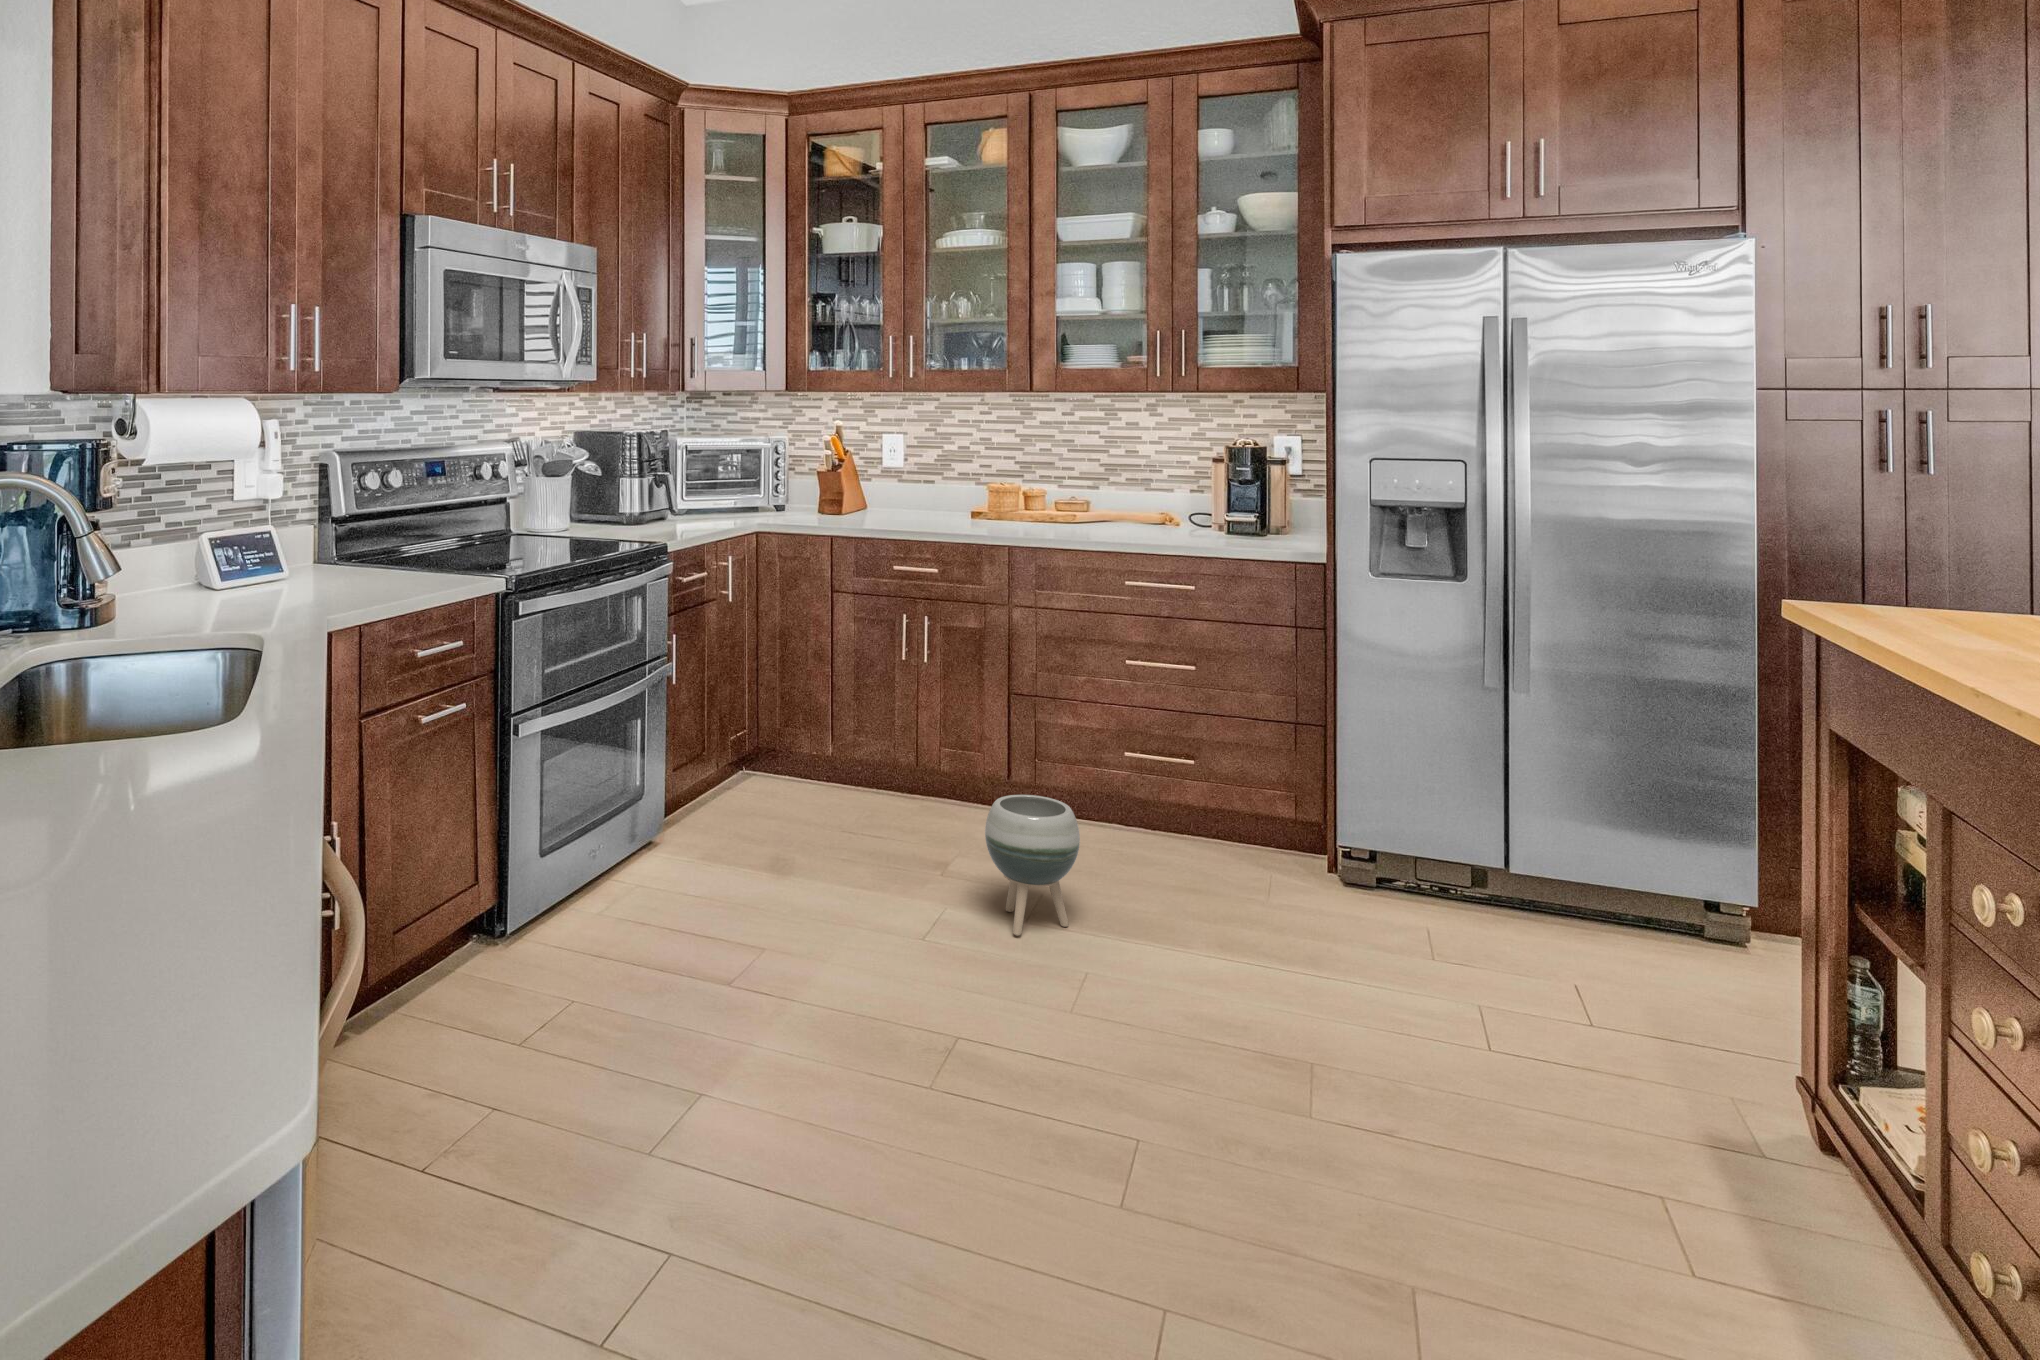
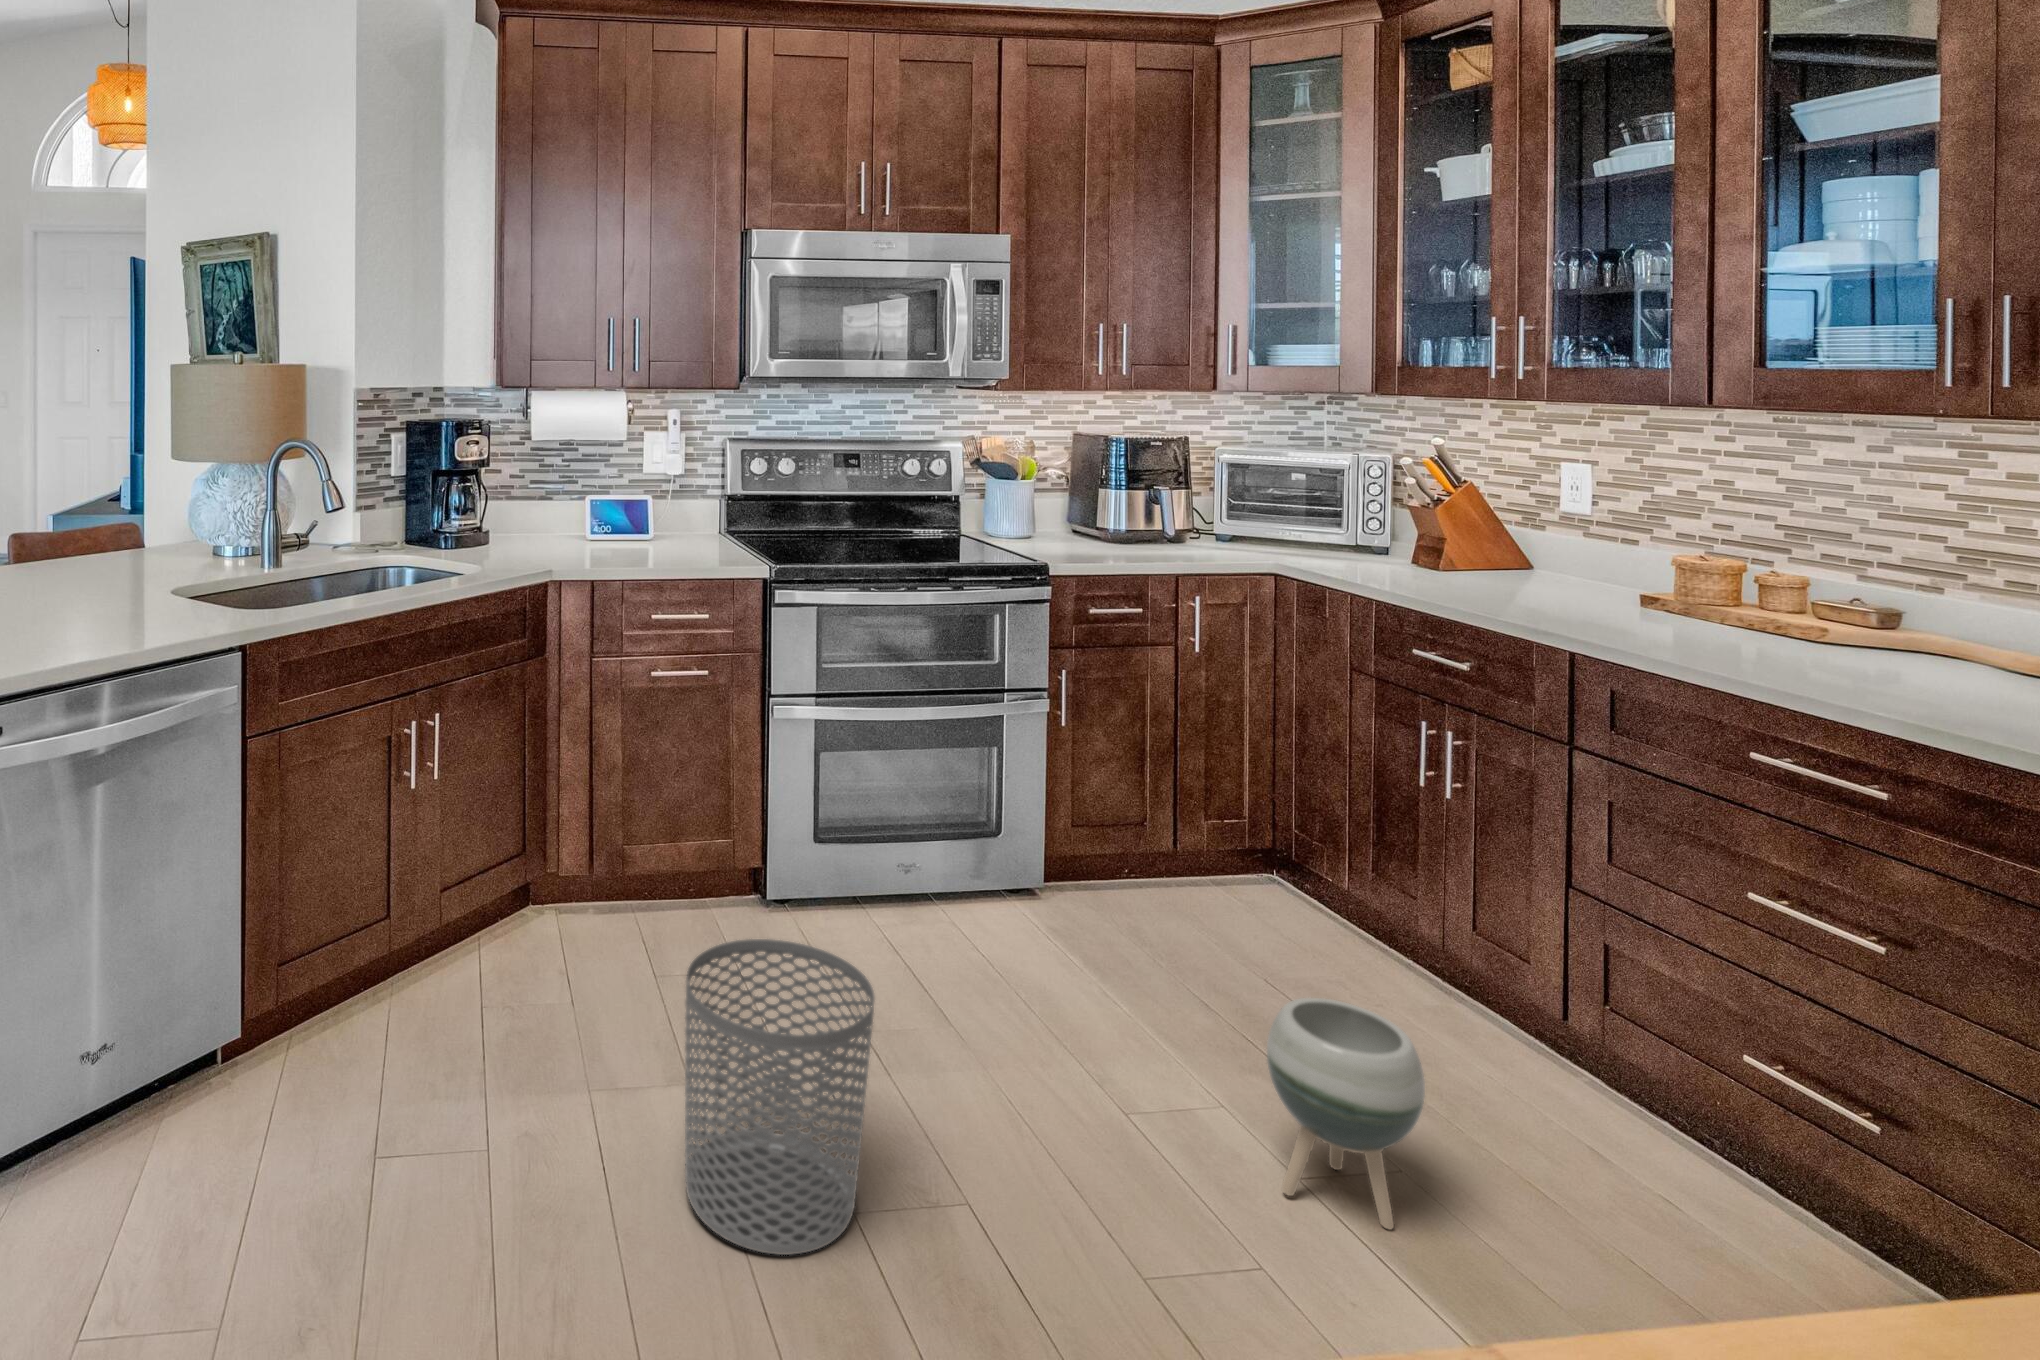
waste bin: none [752,881,921,1155] -> present [685,939,875,1255]

